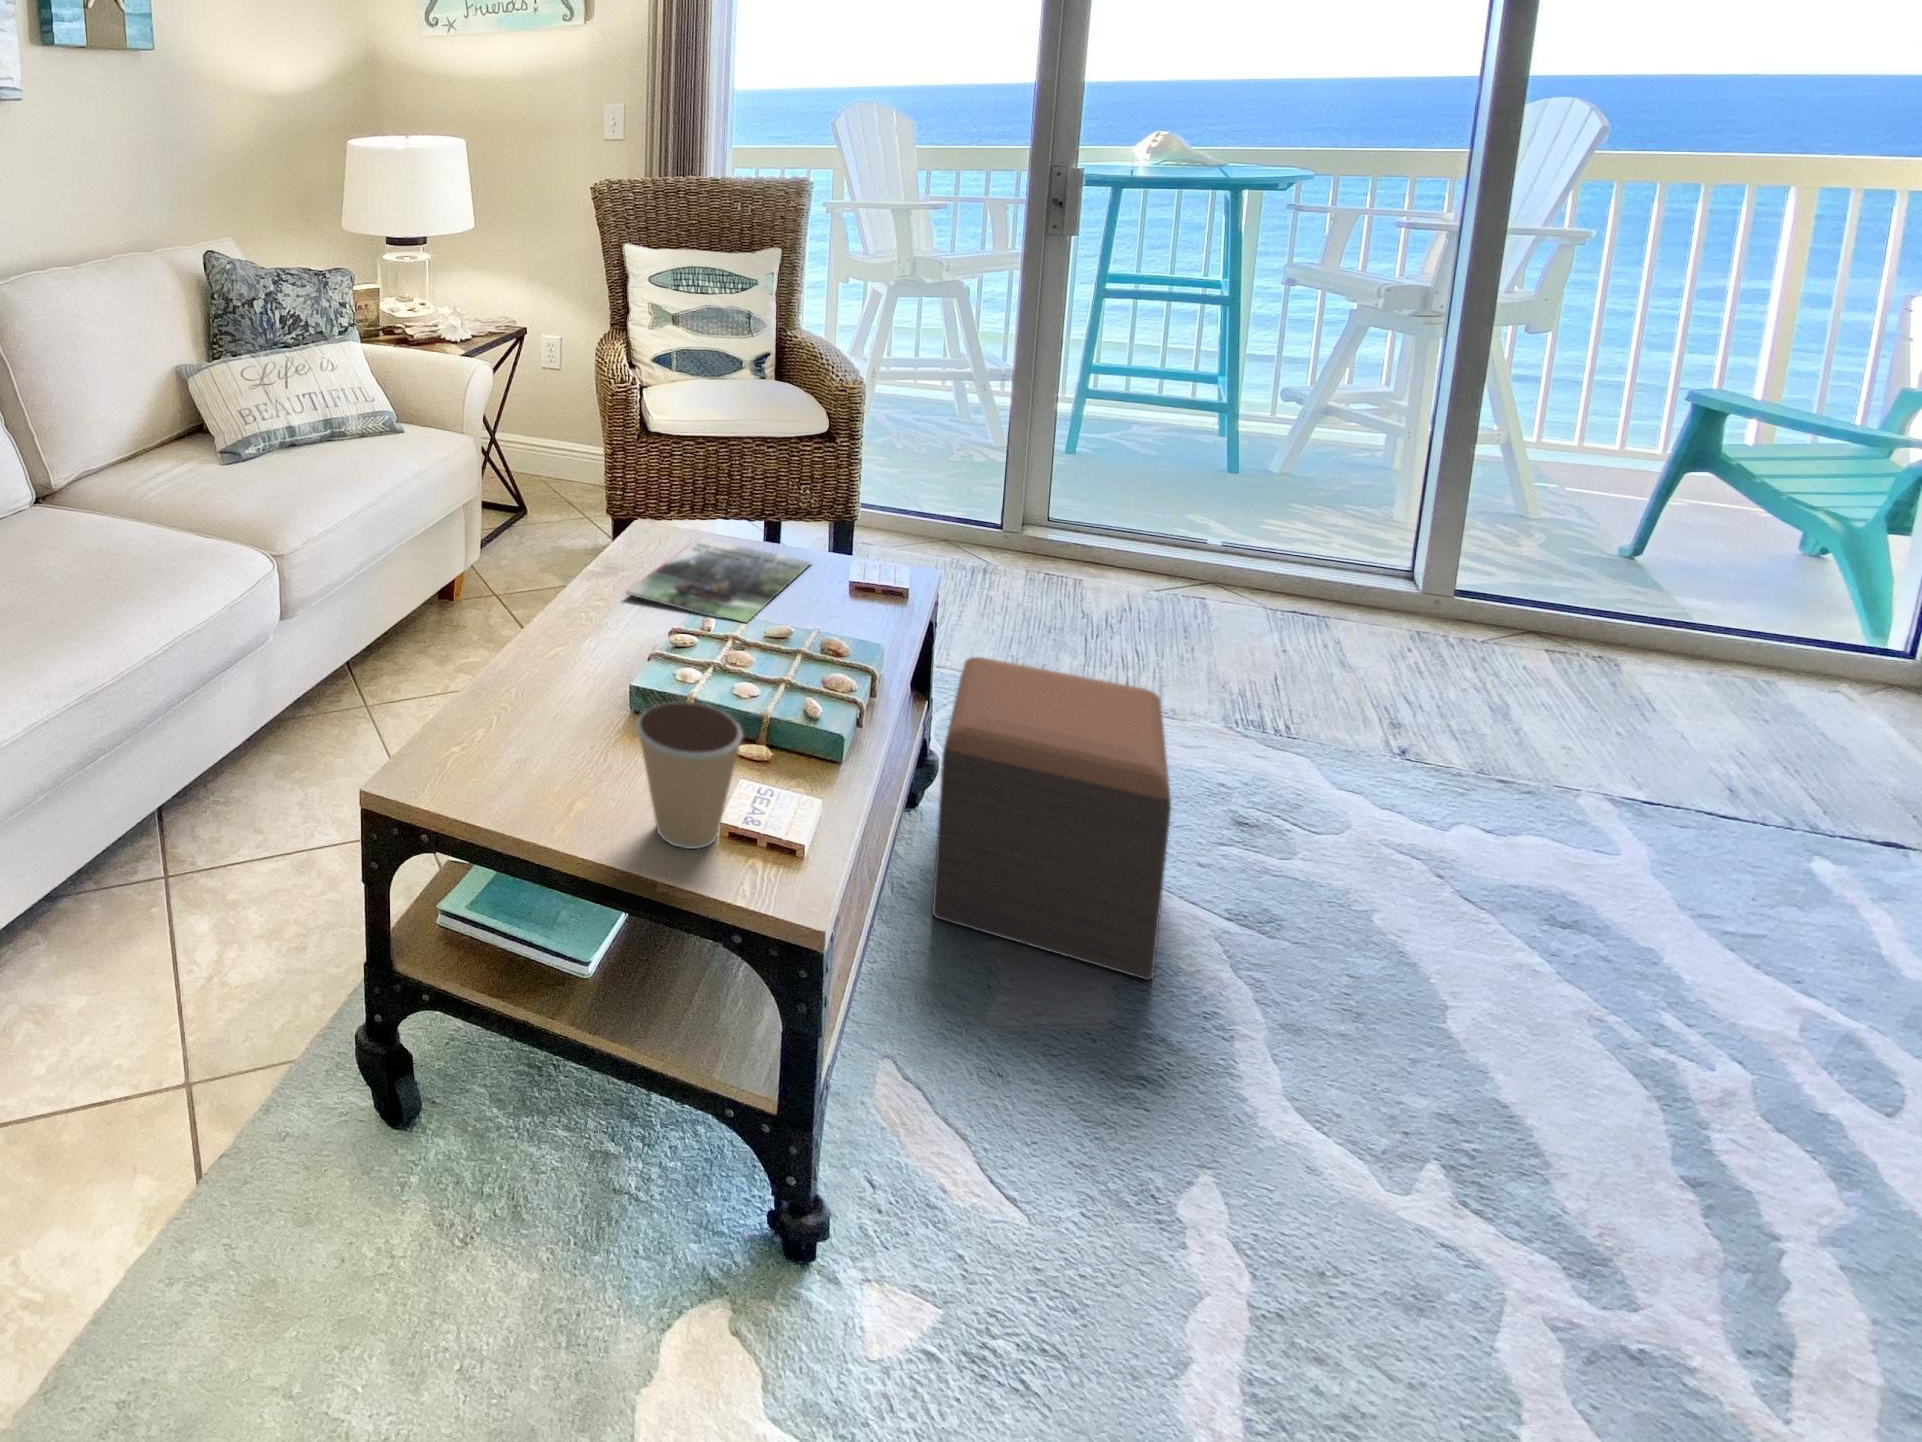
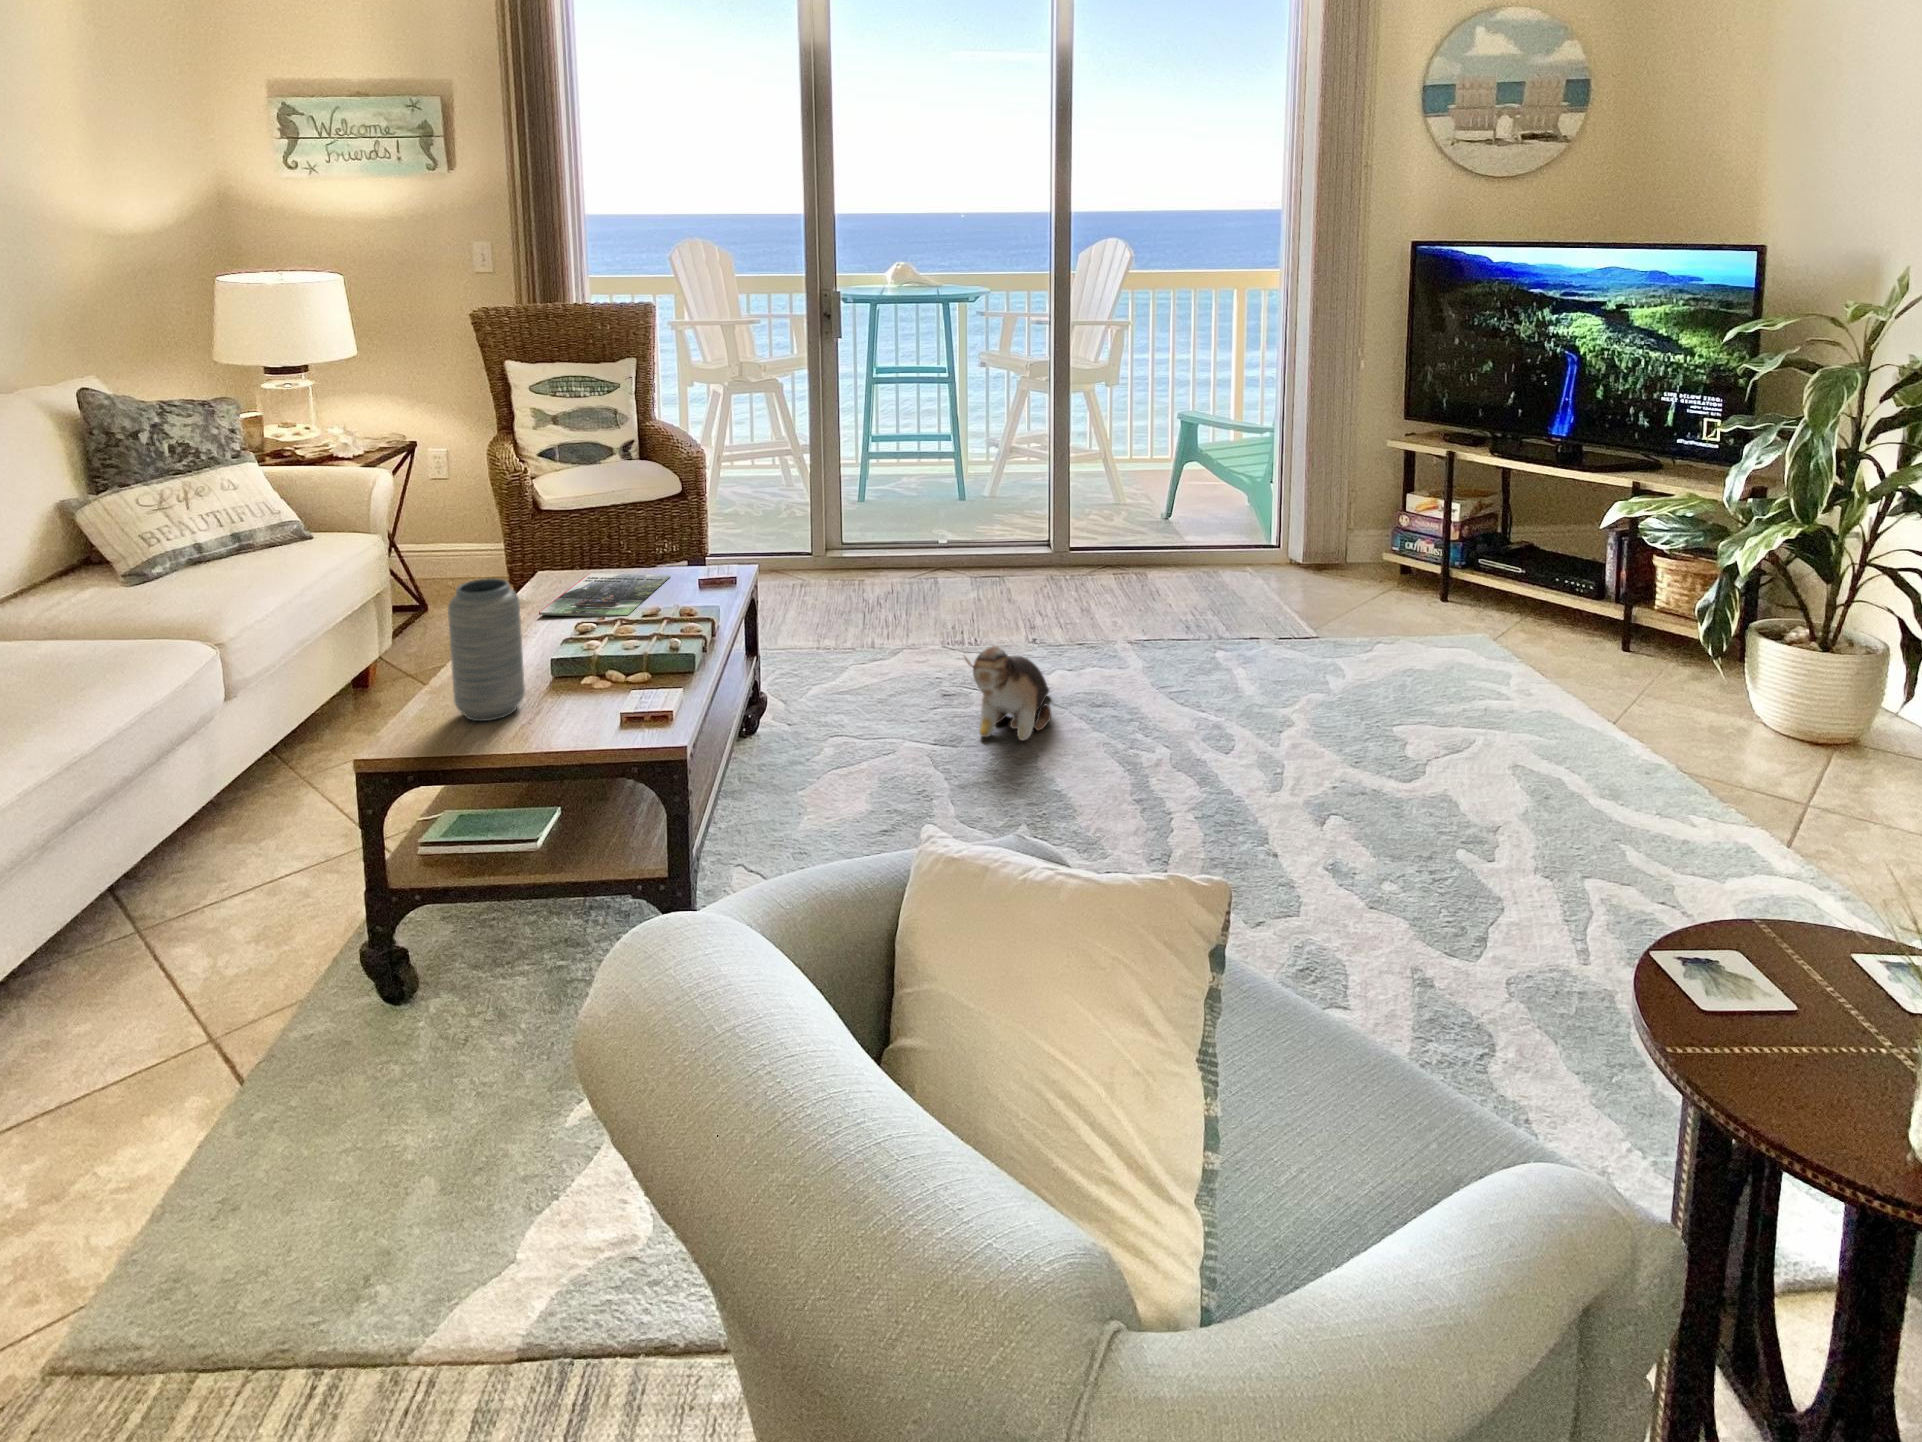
vase: none [483,569,583,785] -> present [448,578,525,721]
footstool: present [932,657,1171,980] -> none [759,616,887,785]
coffee cup: present [636,702,743,849] -> none [562,638,629,724]
plush toy: none [1325,796,1492,974] -> present [964,646,1051,740]

